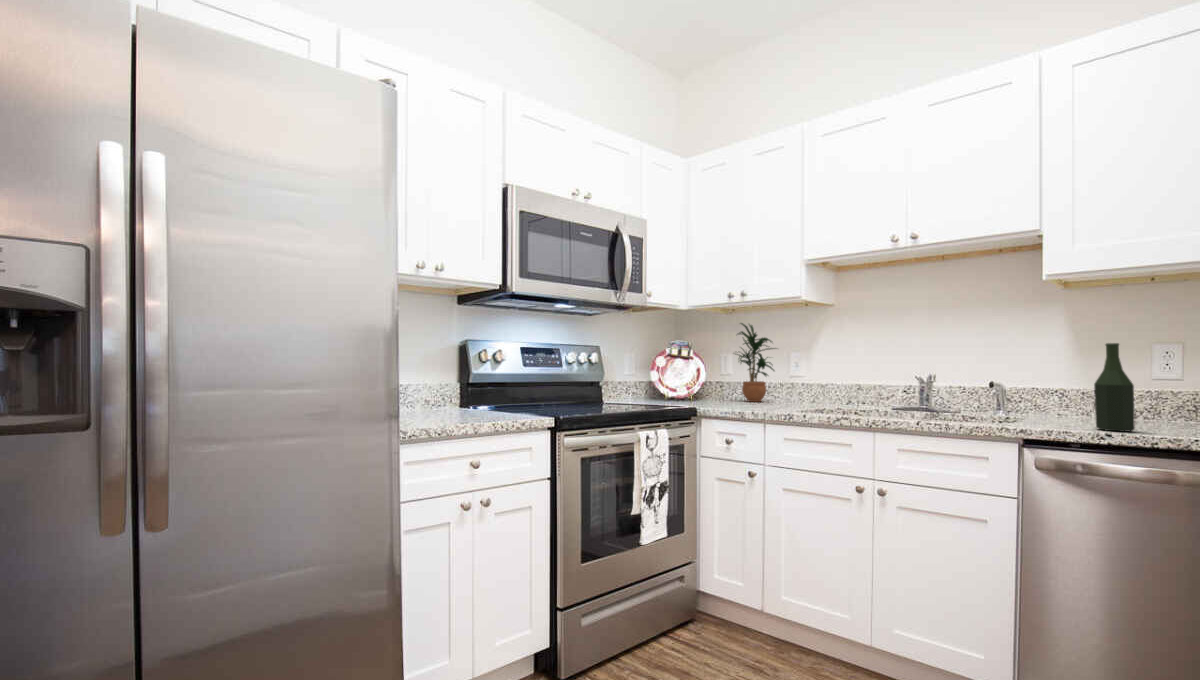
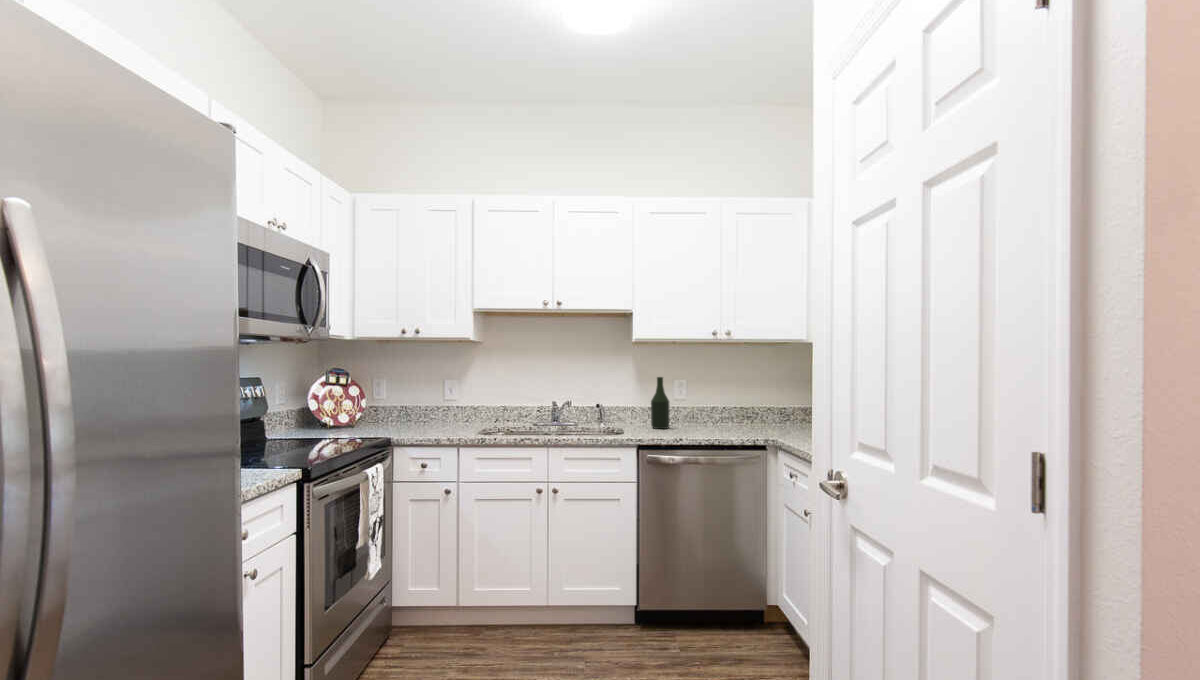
potted plant: present [737,323,776,402] -> none [392,354,433,426]

